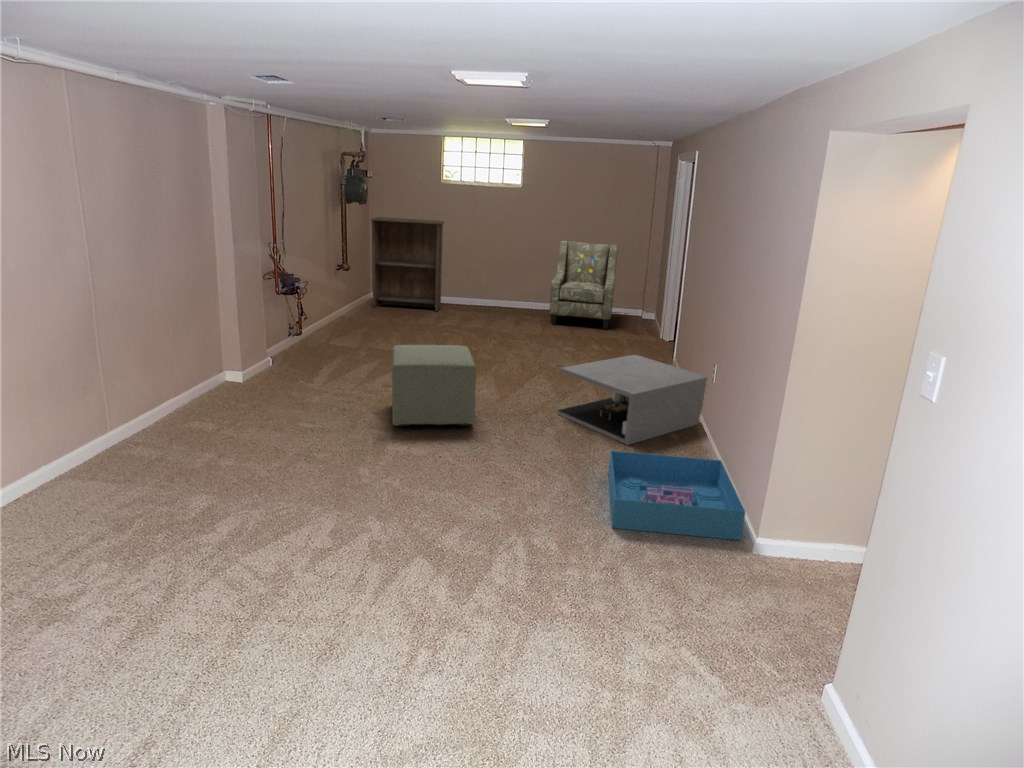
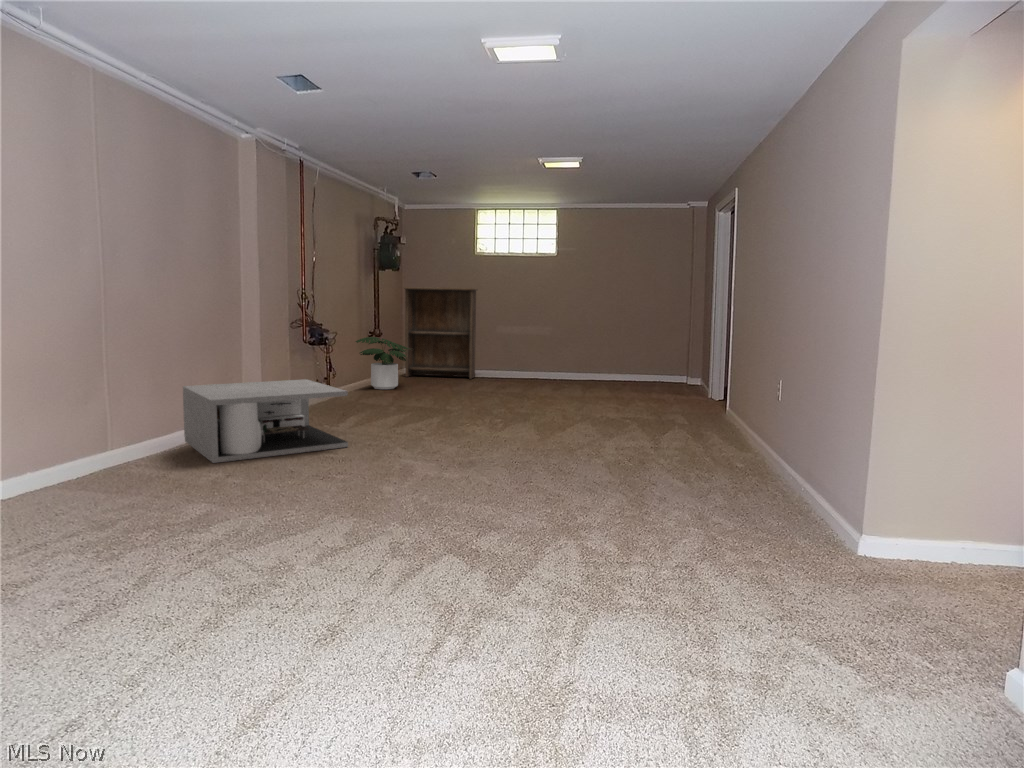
armchair: present [549,241,618,330] -> none [588,305,655,389]
potted plant: none [323,276,380,328] -> present [356,337,412,389]
ottoman: present [392,345,476,427] -> none [421,371,513,454]
coffee table: present [557,355,707,445] -> present [183,379,348,463]
storage bin: present [608,451,745,540] -> none [668,458,844,540]

